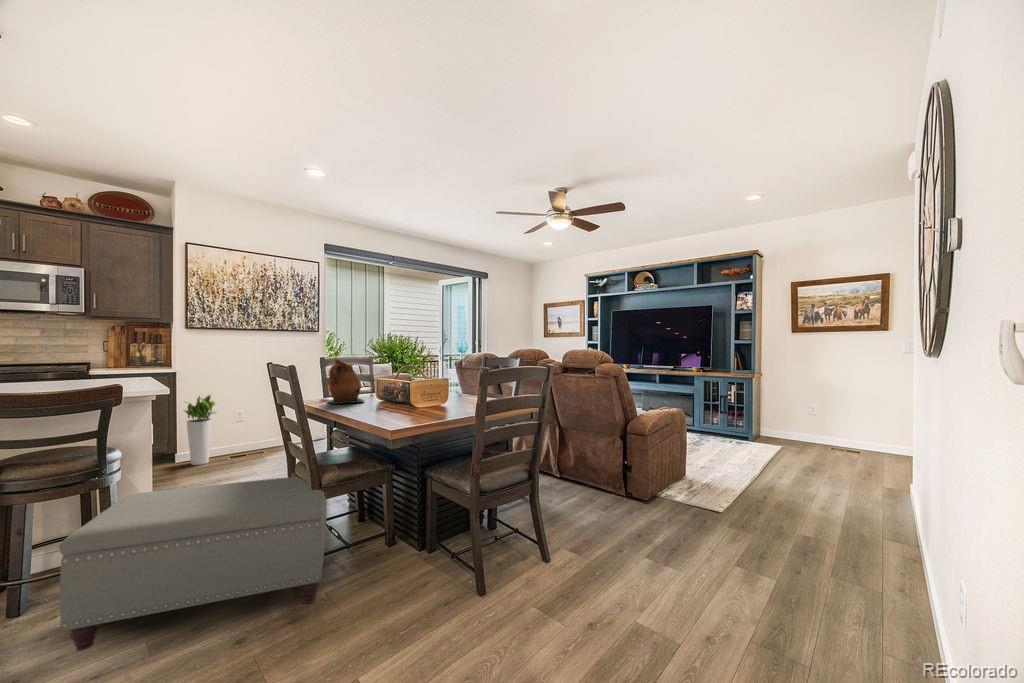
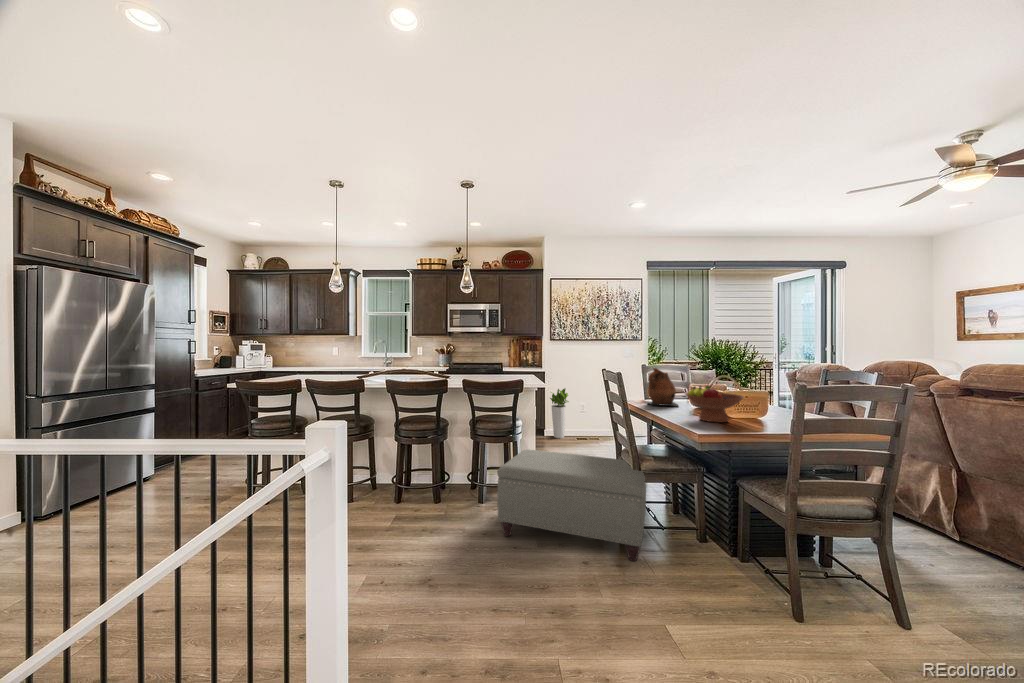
fruit bowl: none [372,375,432,415] -> present [685,386,744,422]

